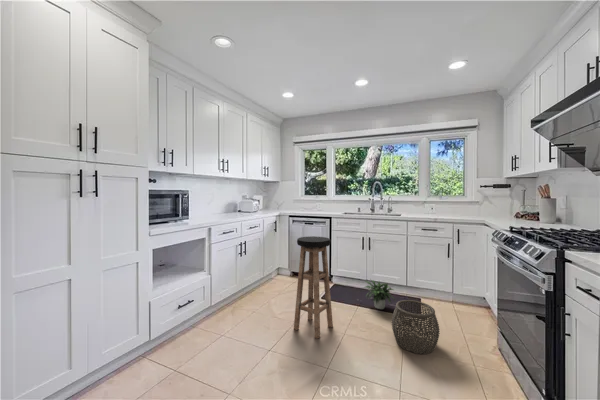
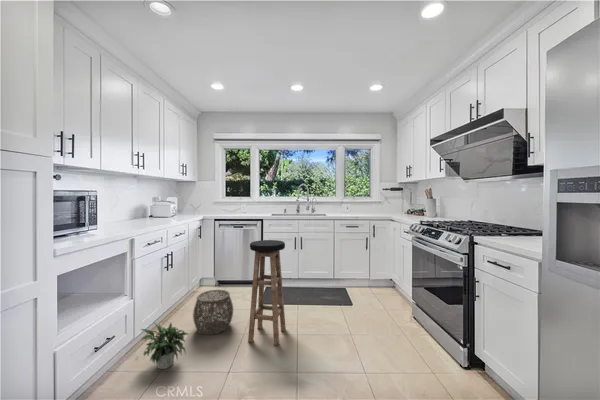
potted plant: present [365,281,394,309] -> present [141,323,188,369]
woven basket: present [392,300,440,354] -> present [193,290,233,335]

